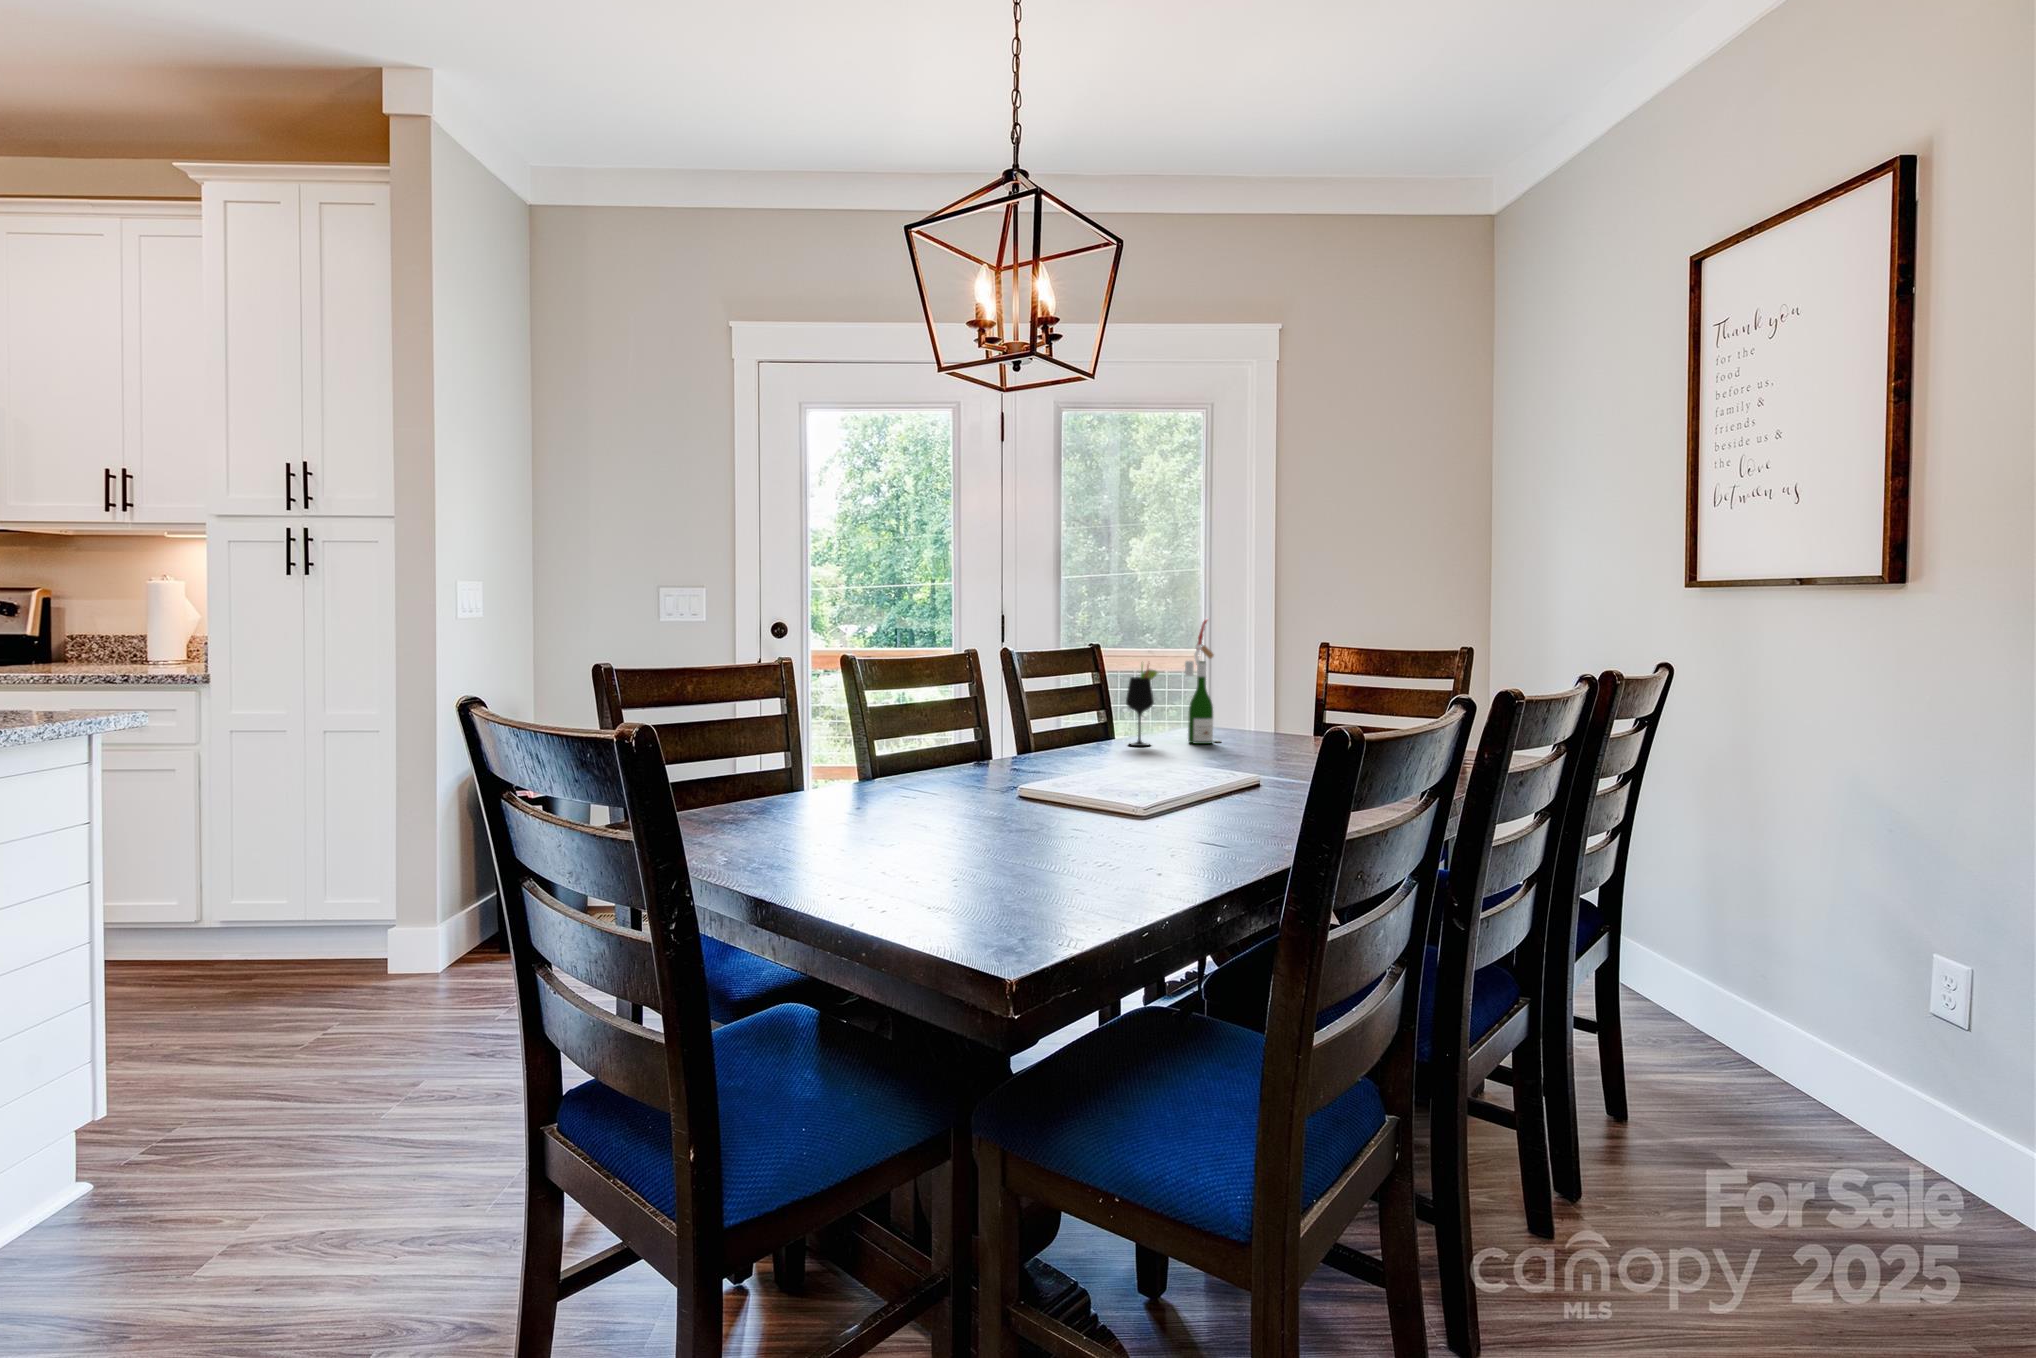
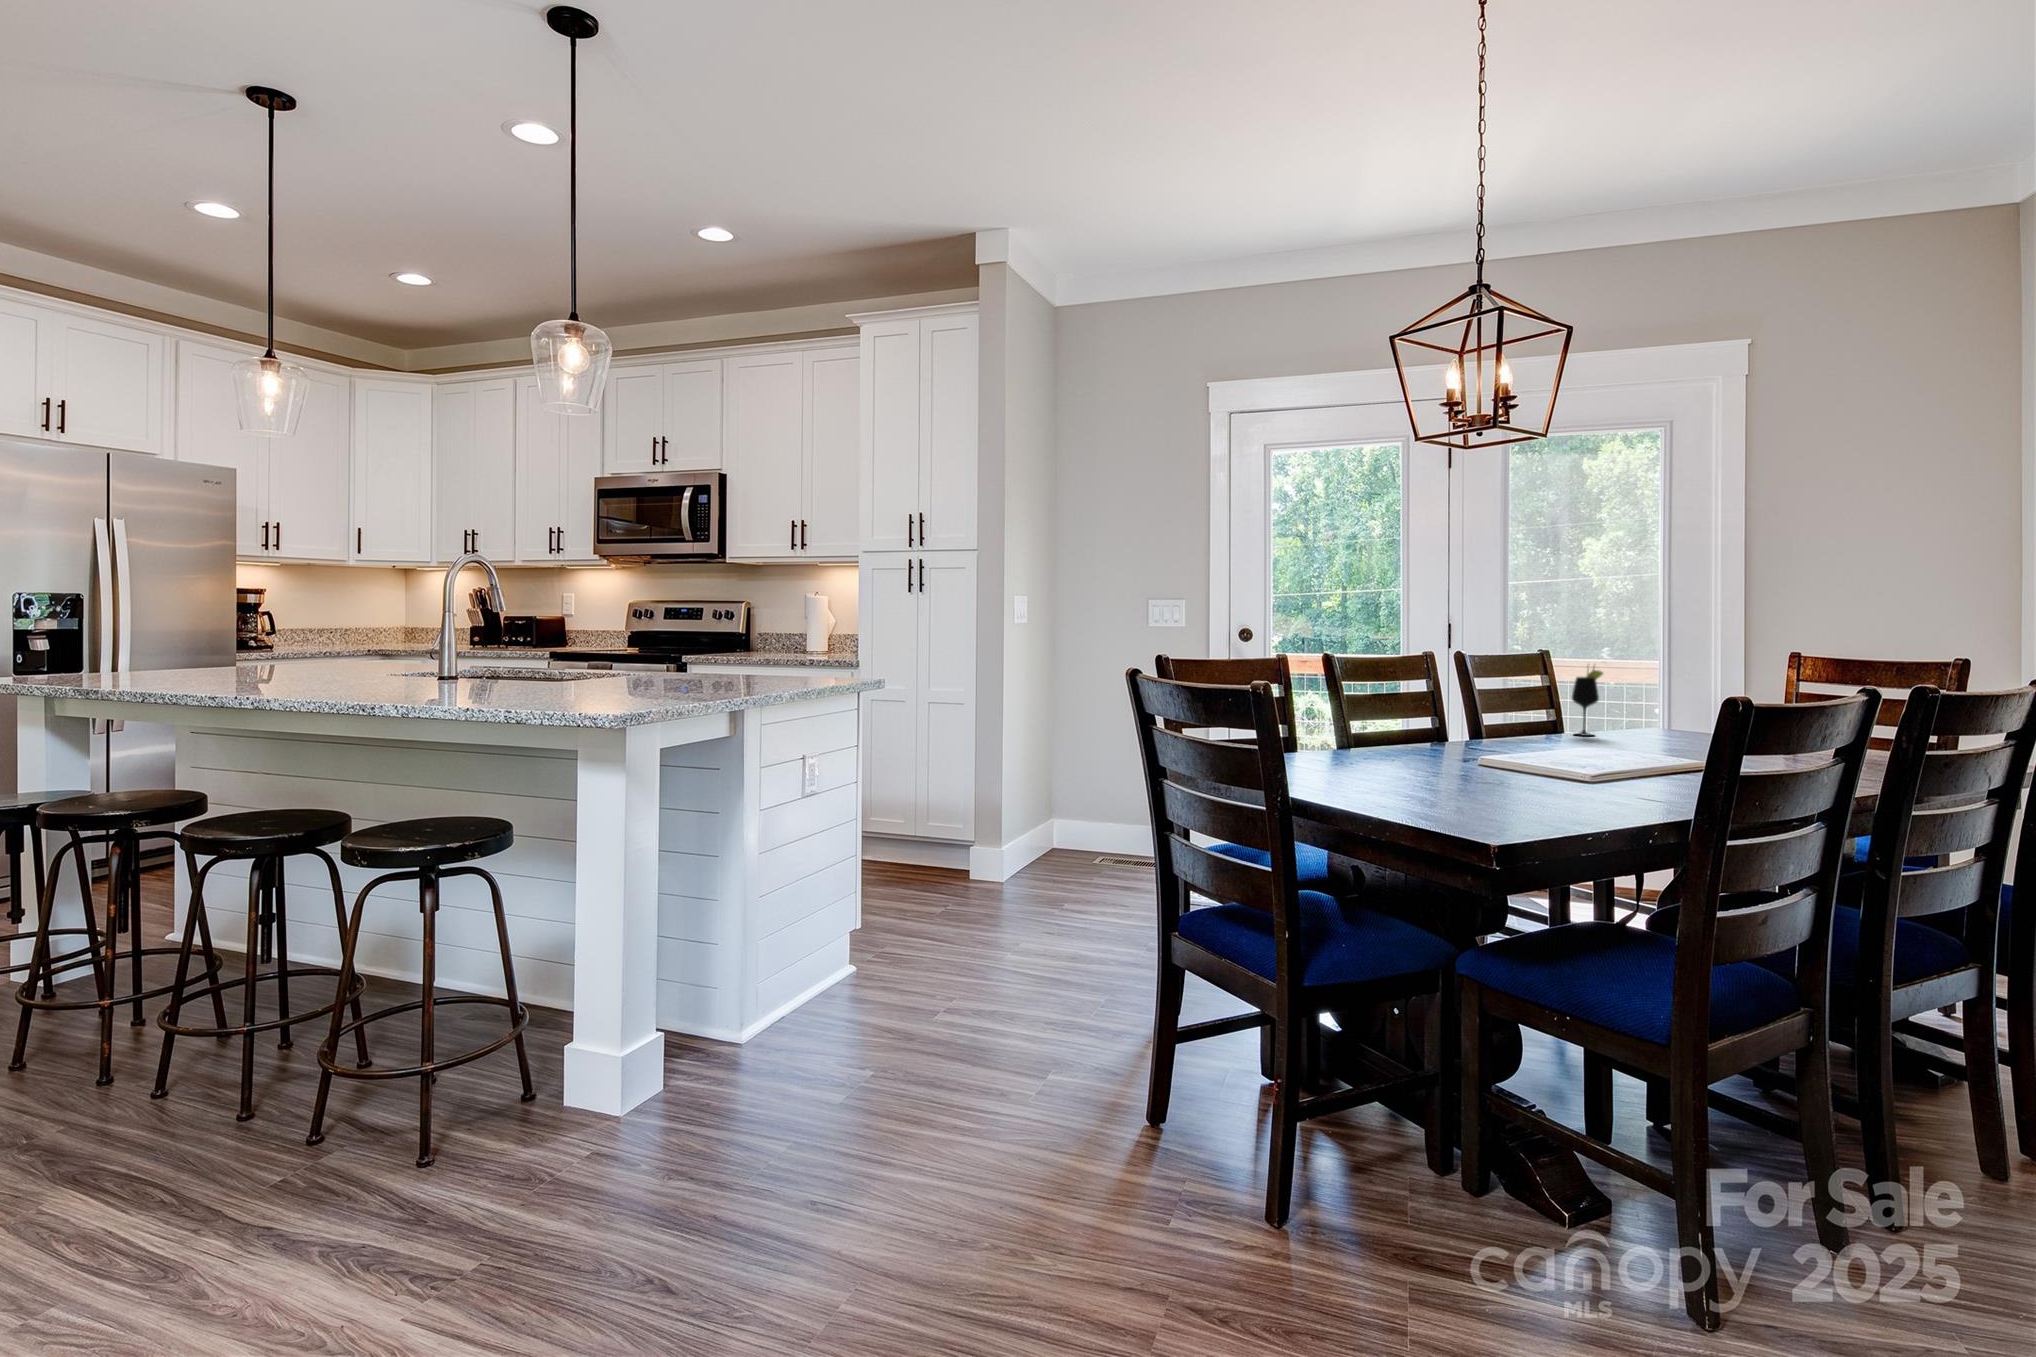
wine bottle: present [1185,619,1220,744] -> none [1631,626,1667,737]

